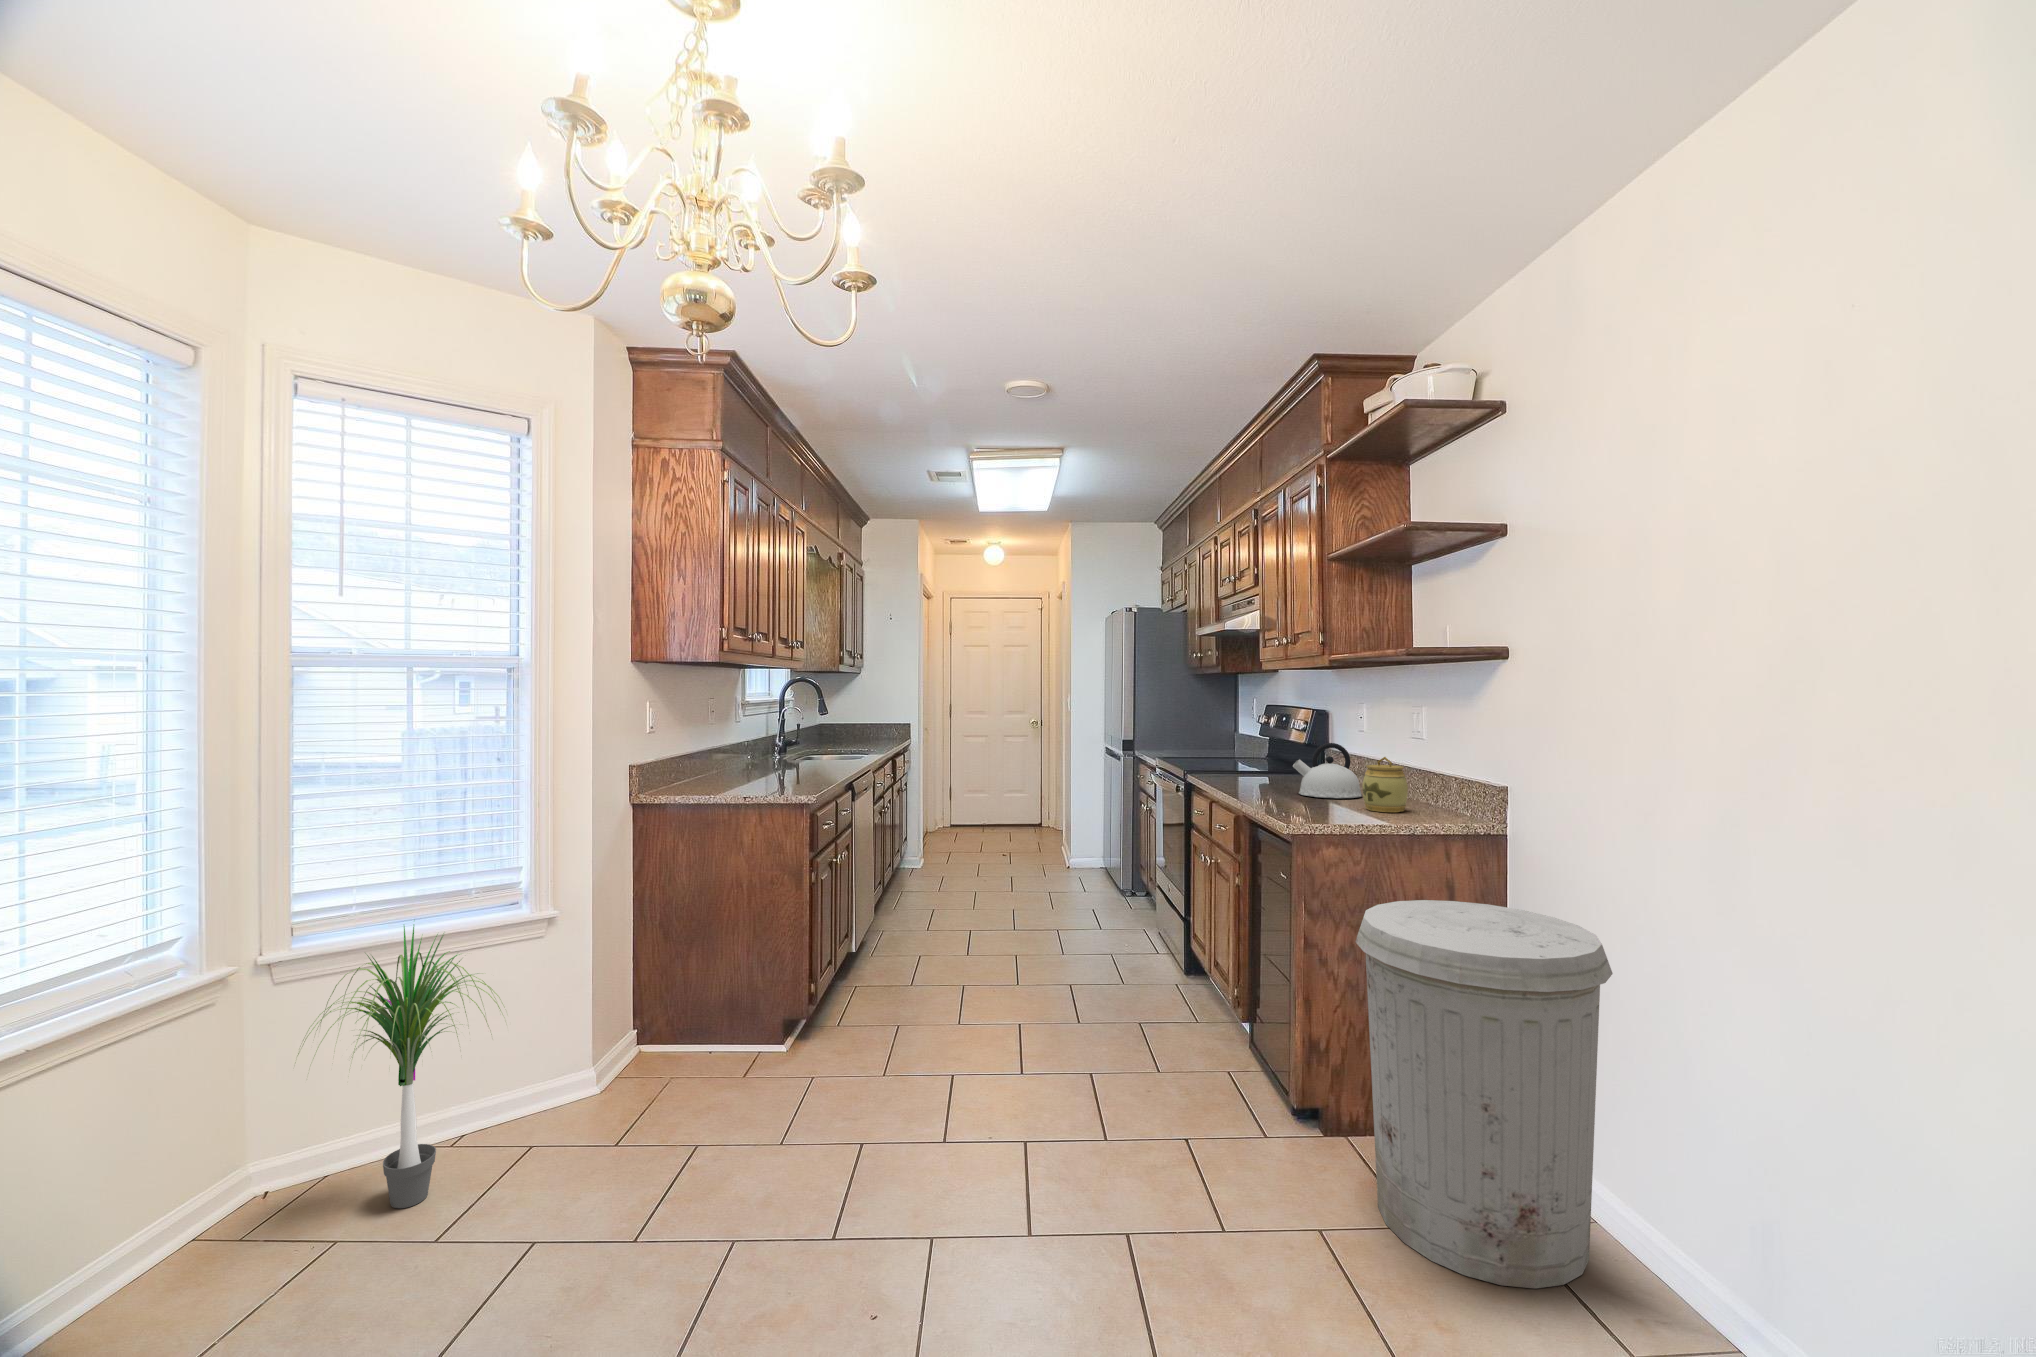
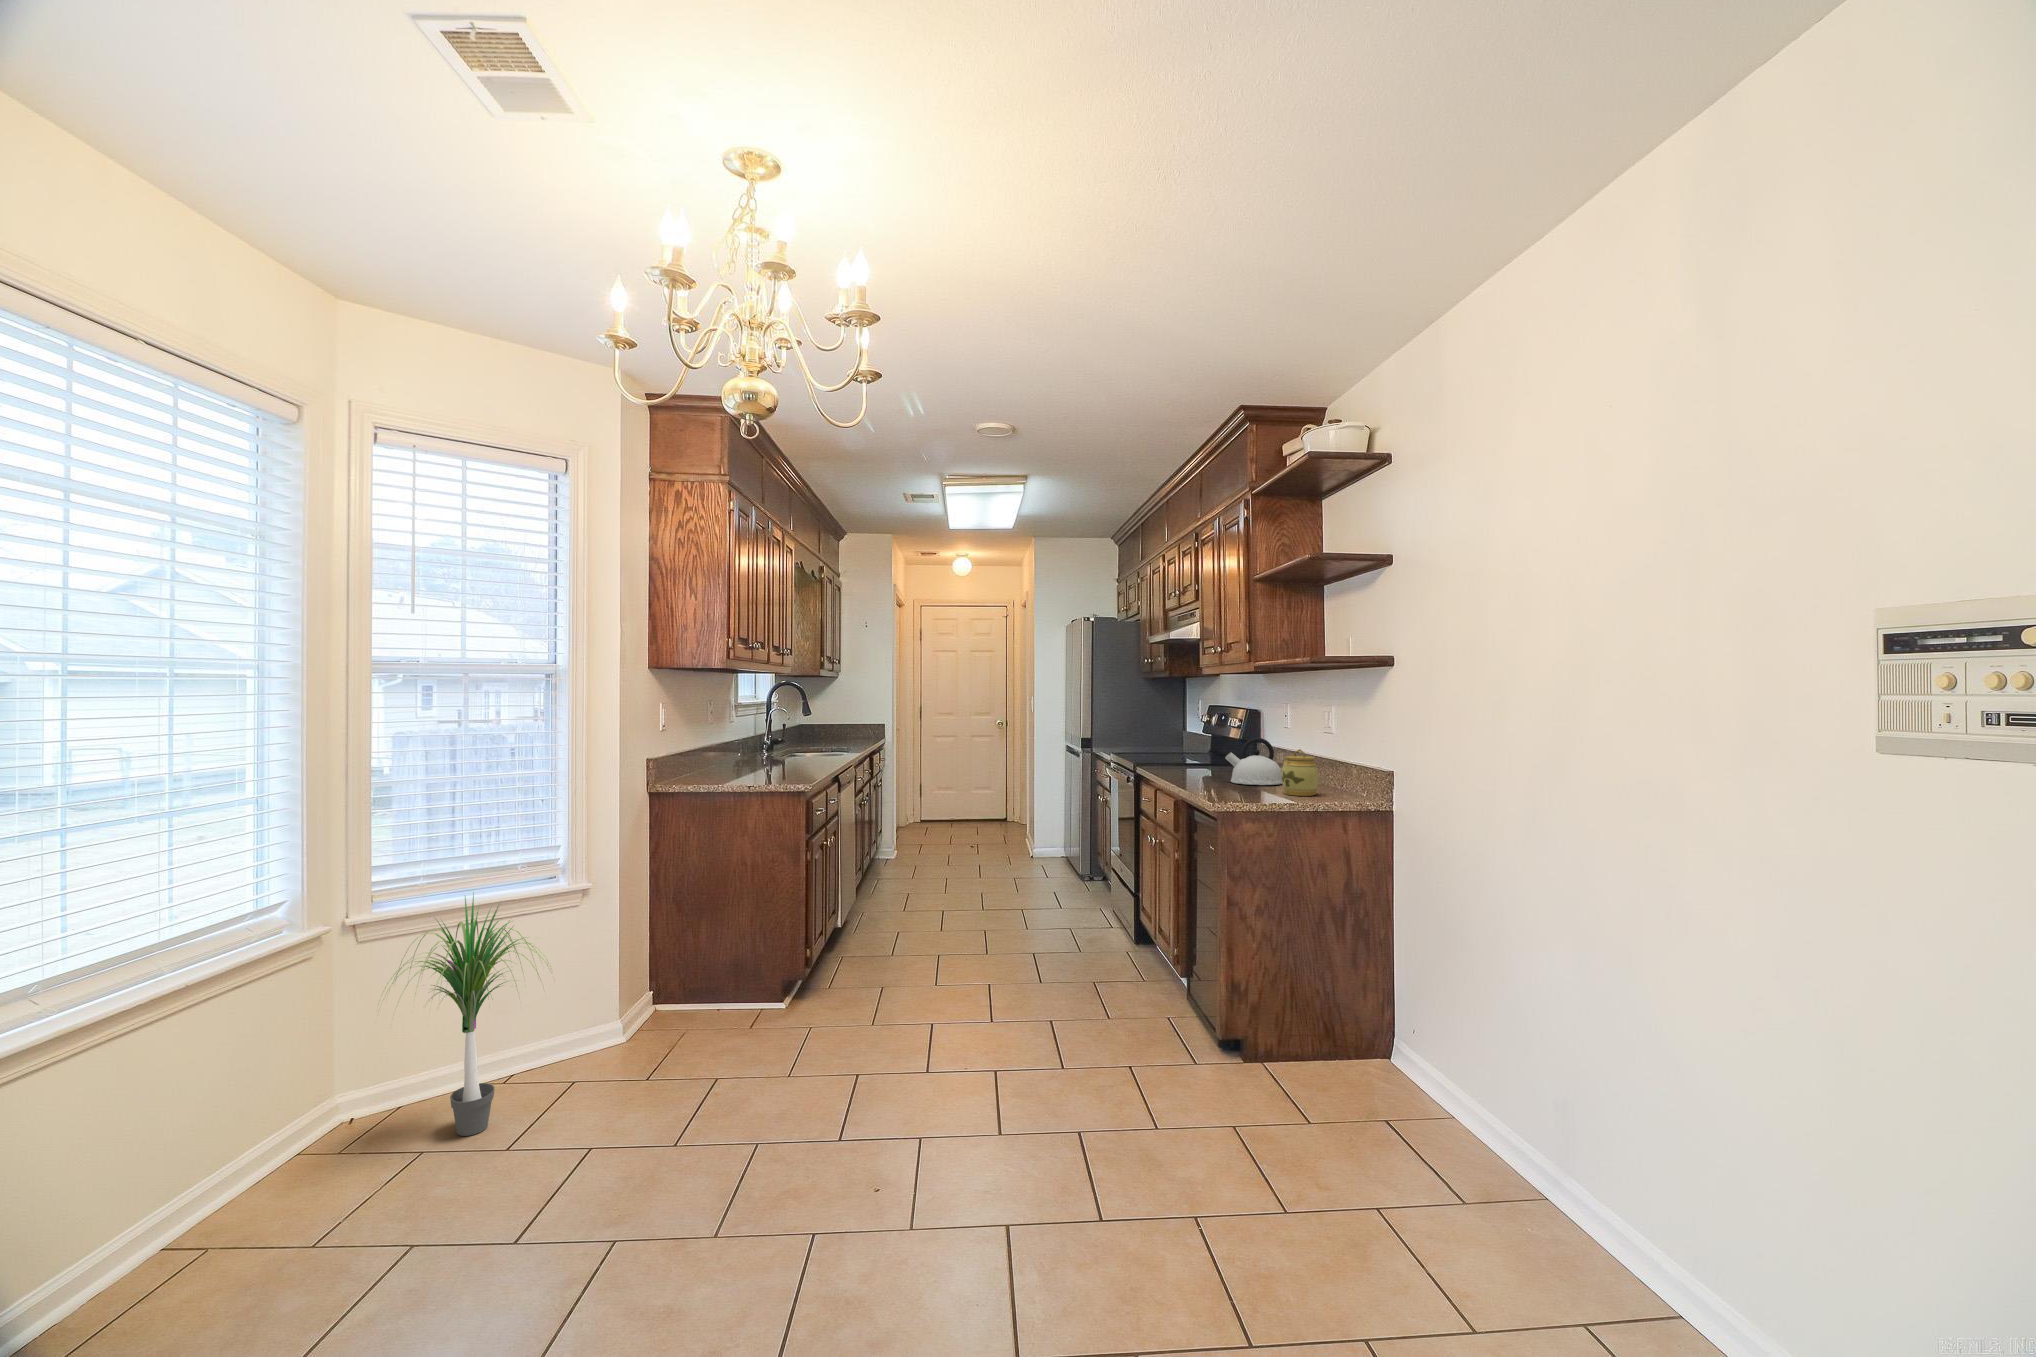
trash can: present [1356,900,1613,1289] -> none [1267,866,1465,1168]

